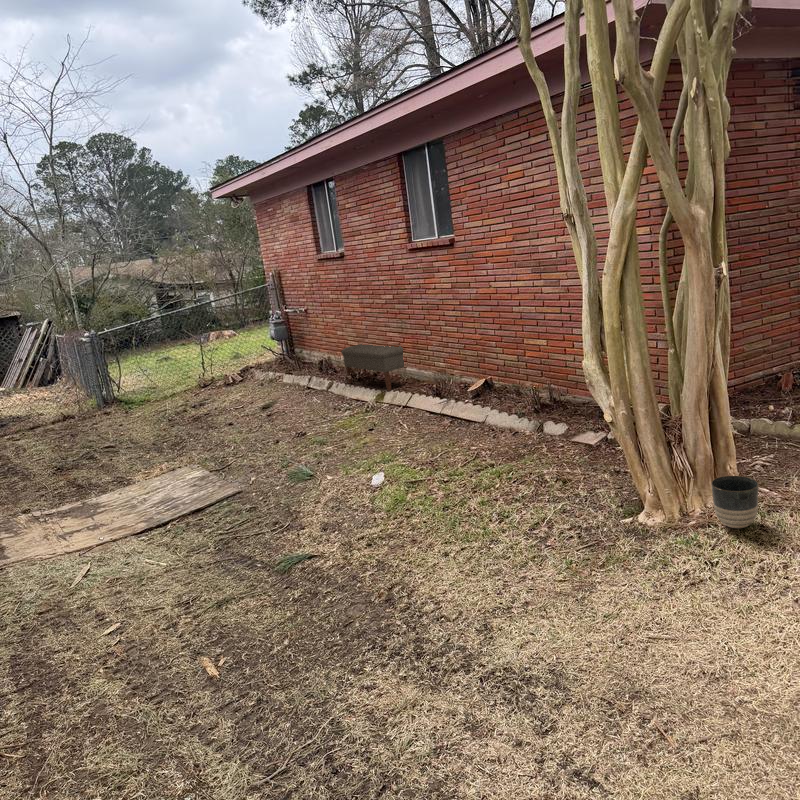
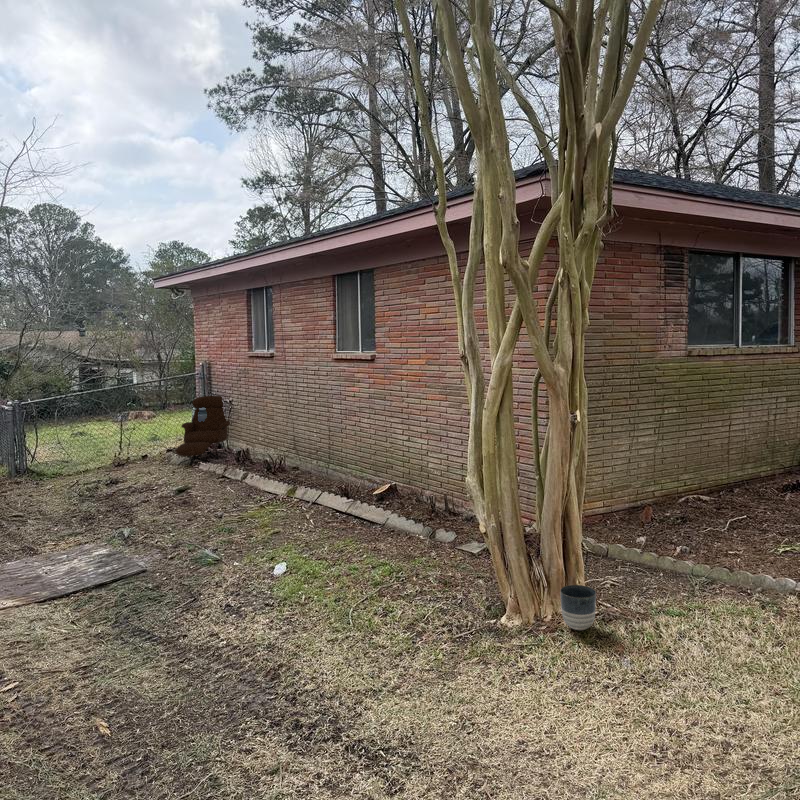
lounge chair: none [258,307,310,380] -> present [176,396,230,465]
bench: present [341,344,415,391] -> none [261,439,328,487]

